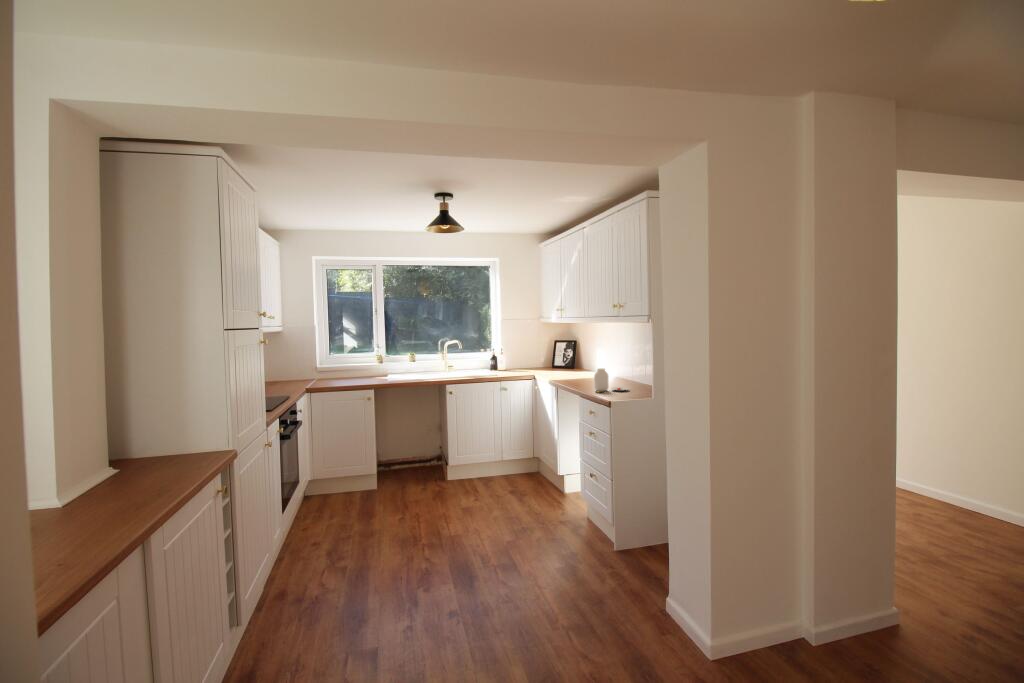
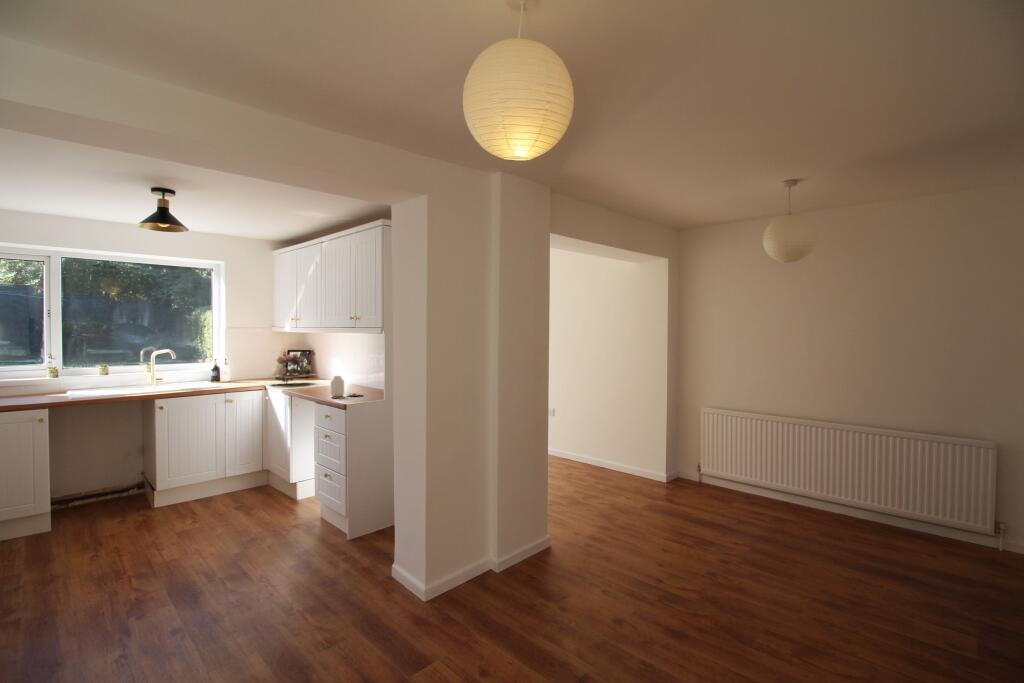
flower arrangement: none [537,339,581,374] -> present [272,350,315,383]

